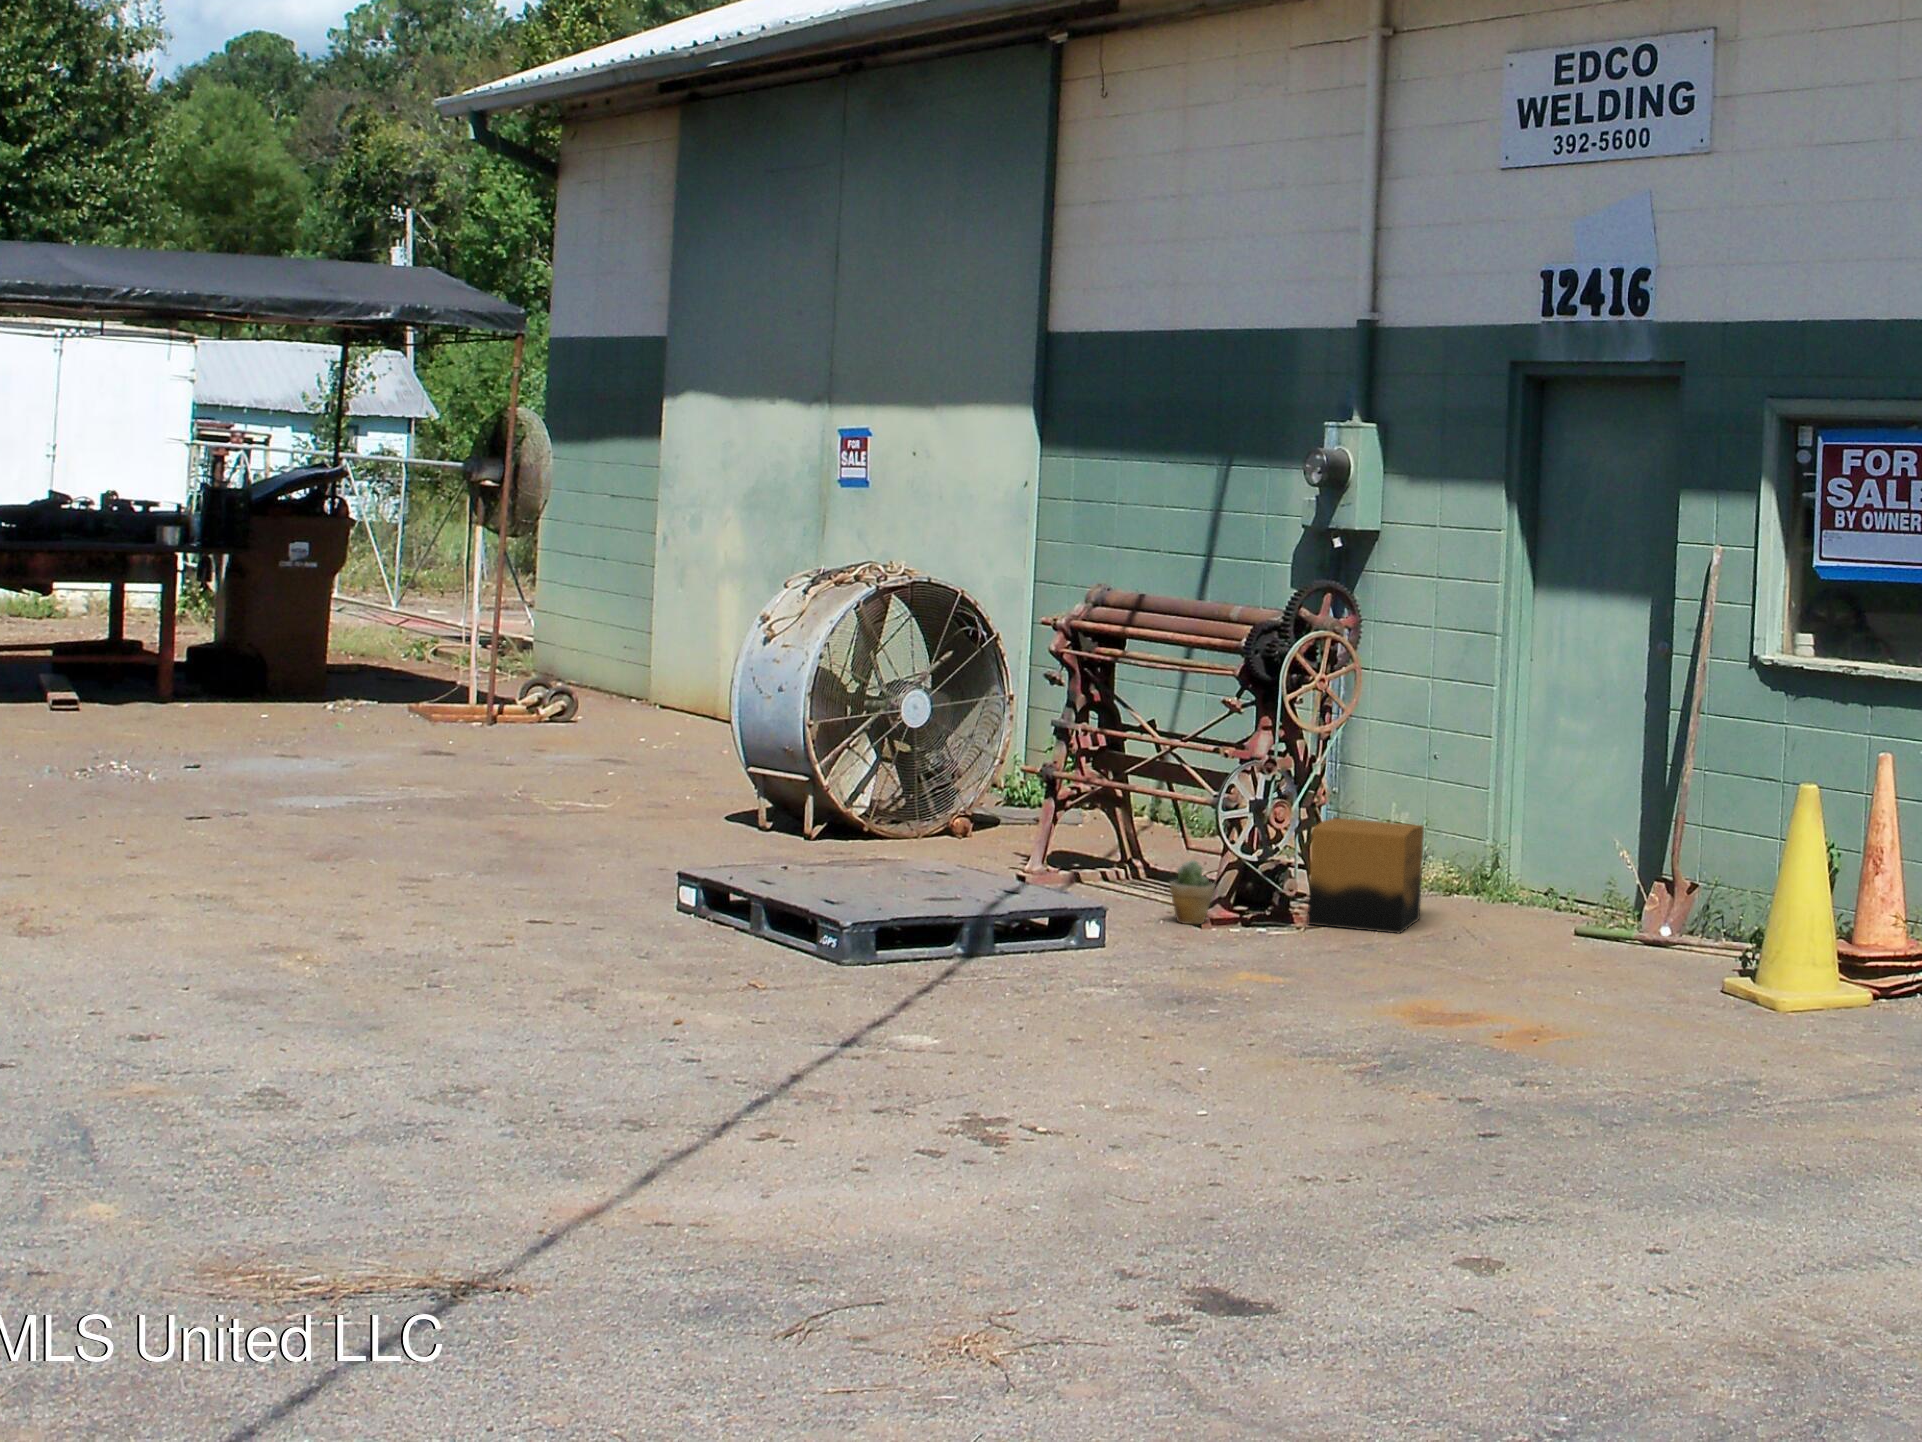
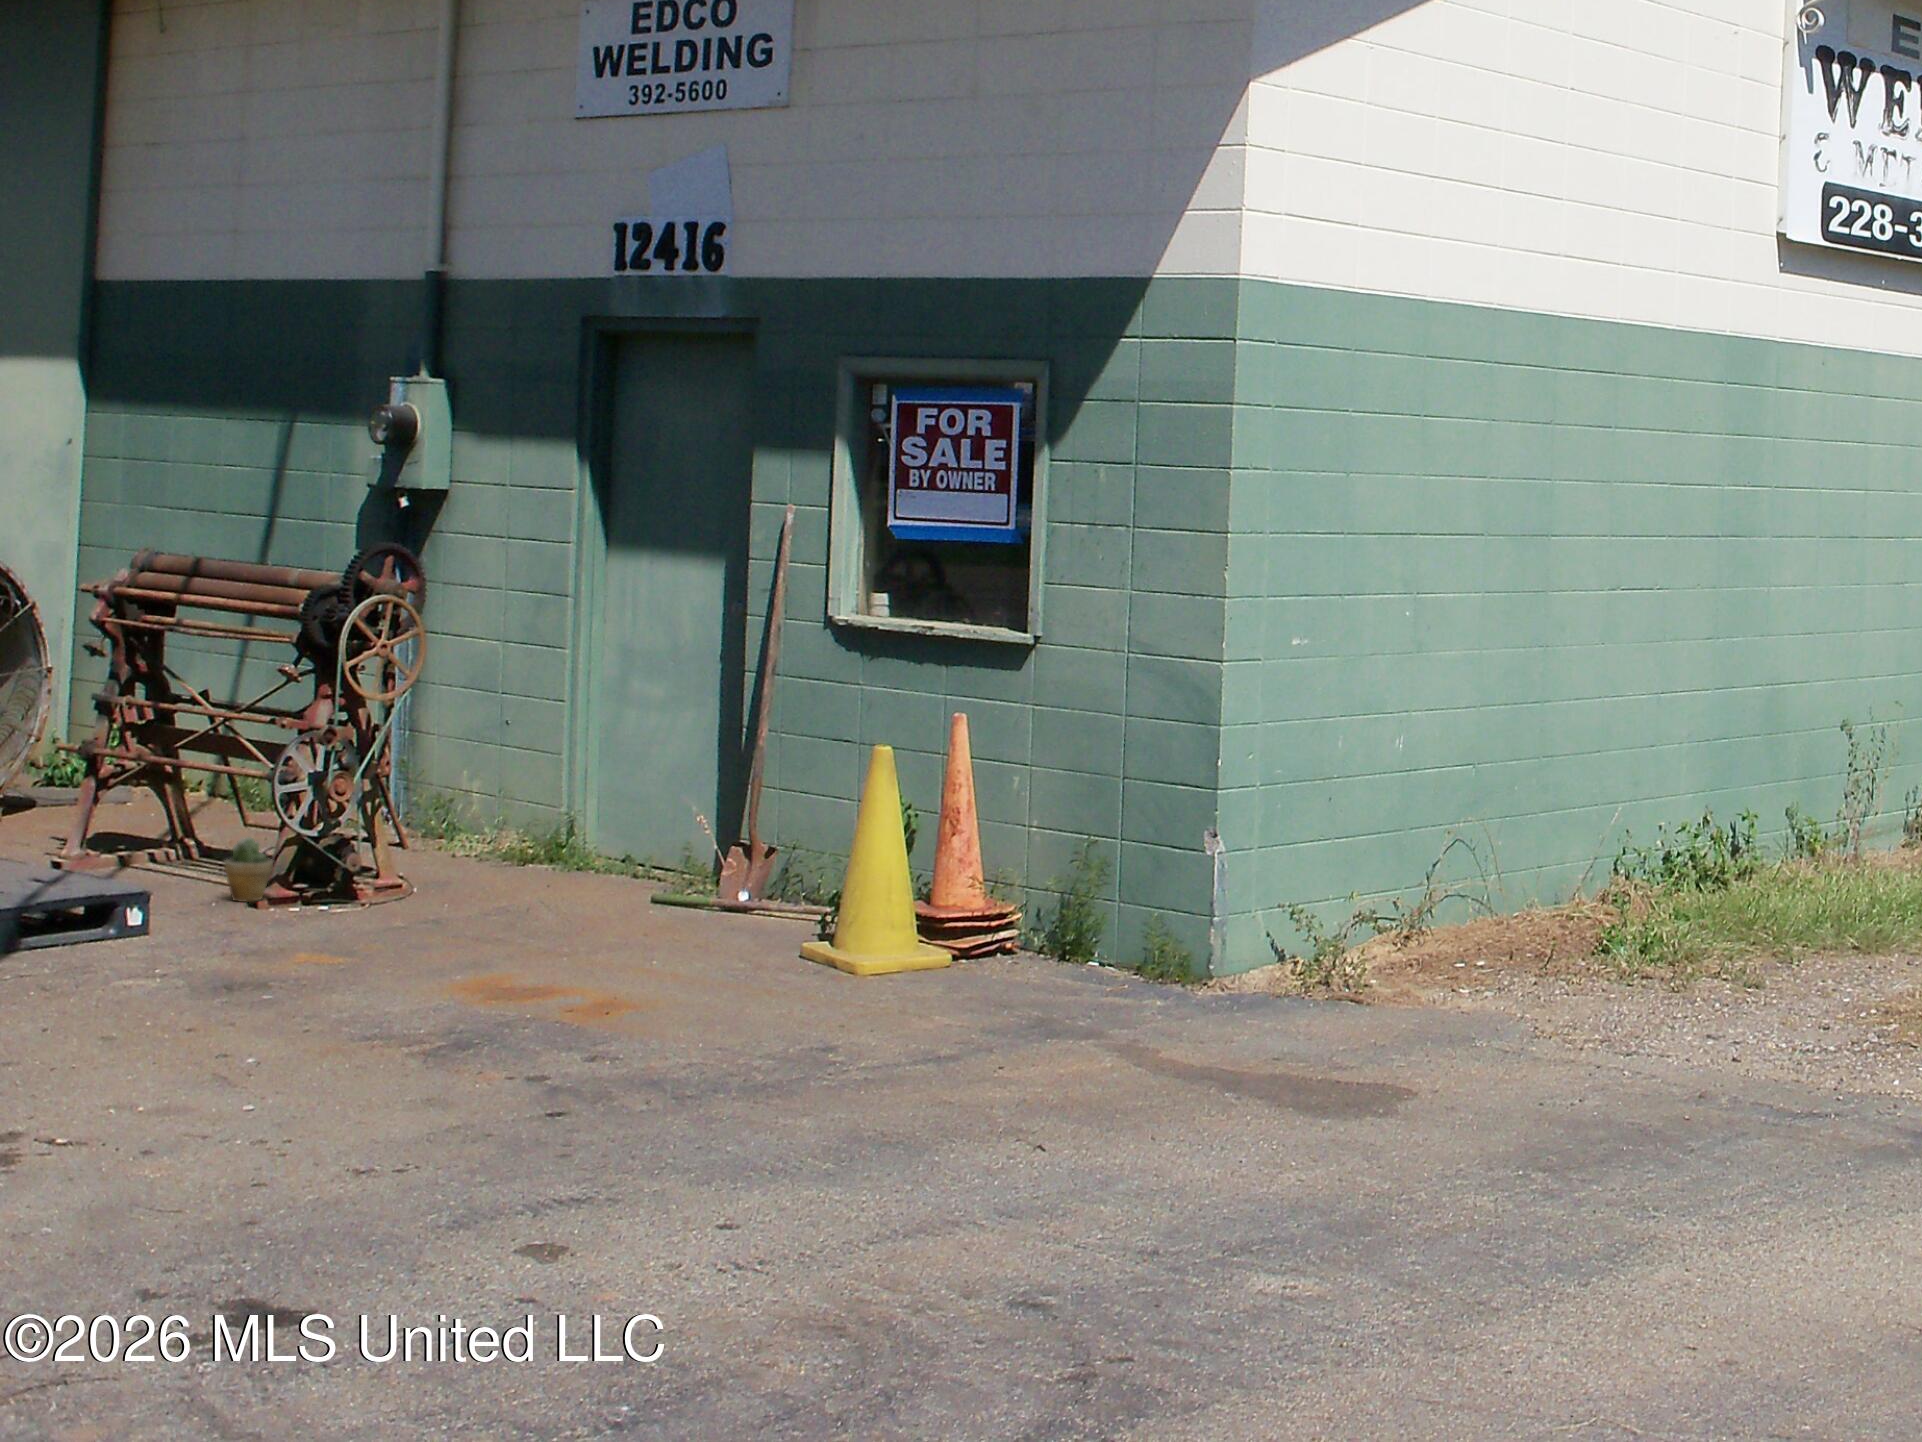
cardboard box: present [1307,818,1424,933] -> none [373,787,497,898]

